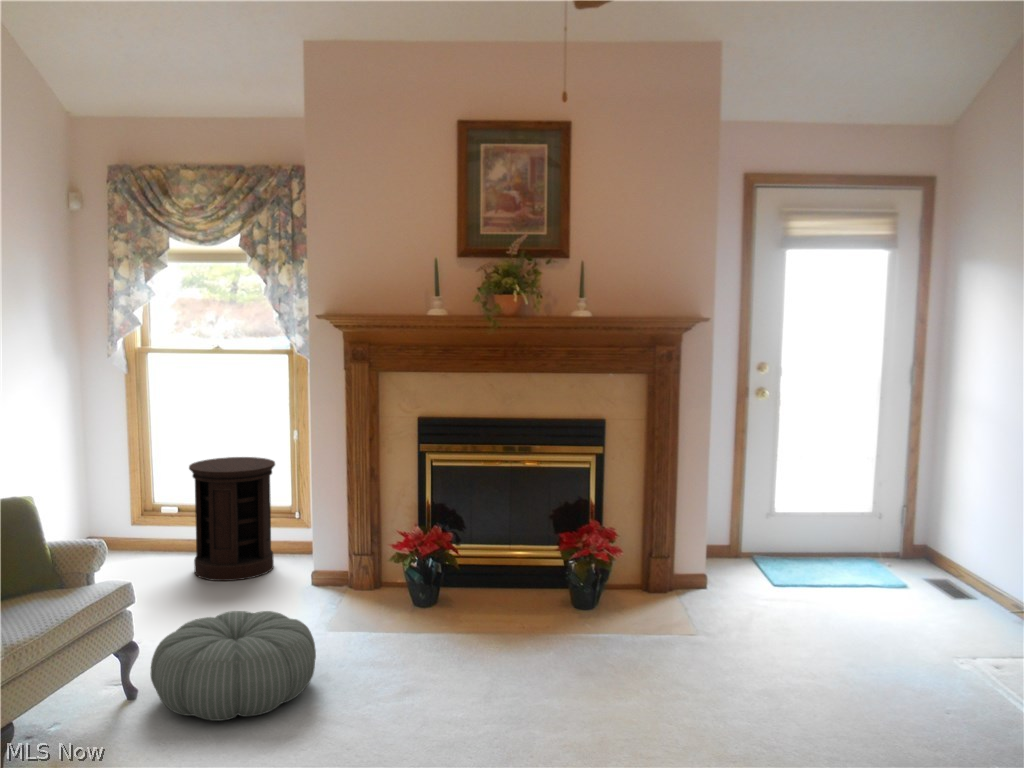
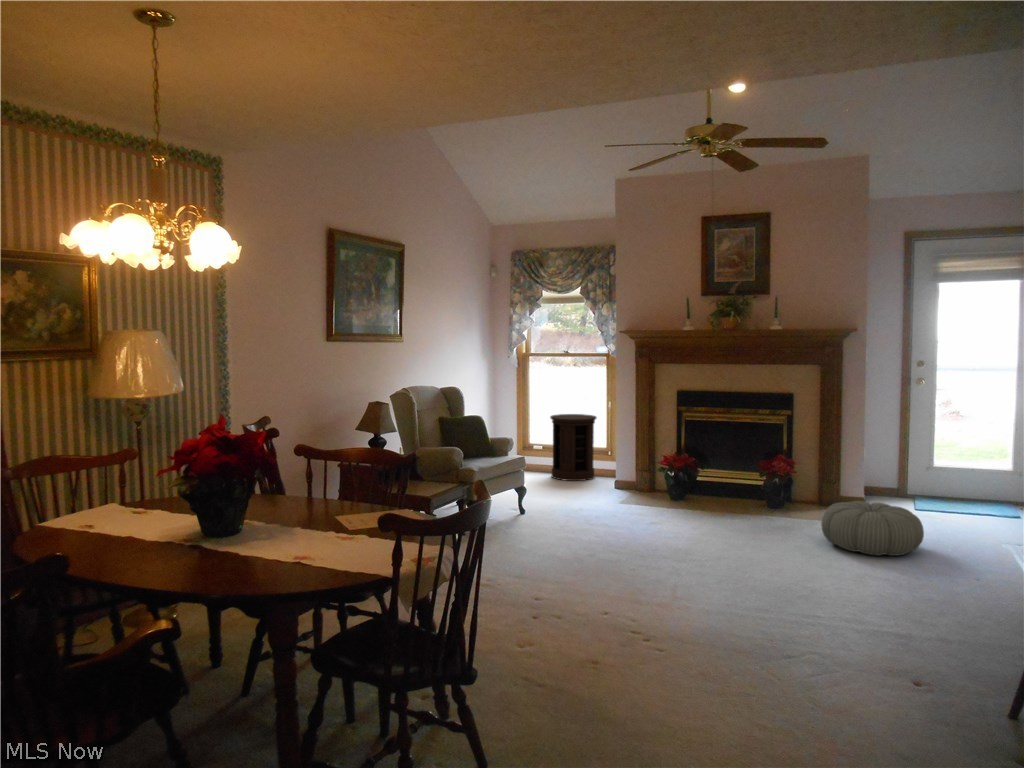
pouf: present [150,611,316,721] -> present [821,501,924,556]

